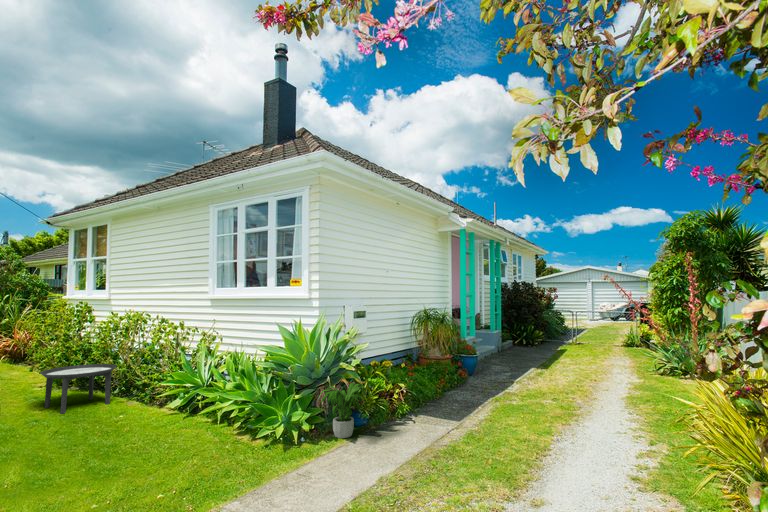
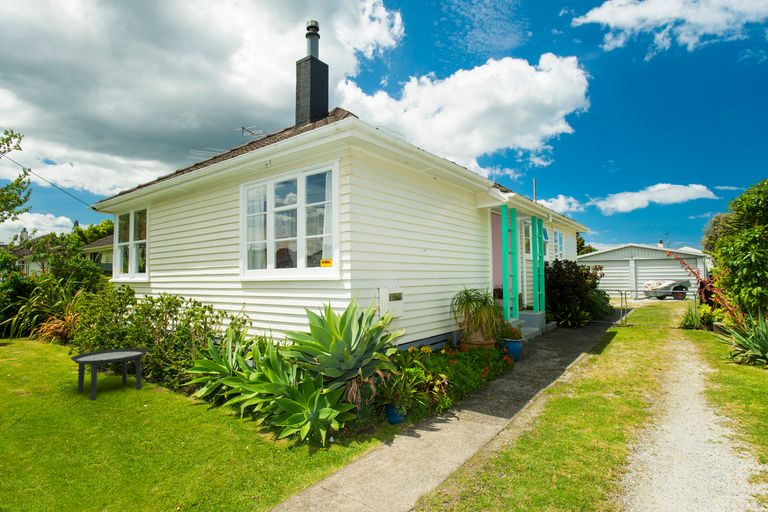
potted plant: present [318,383,369,438] -> none [348,375,407,439]

